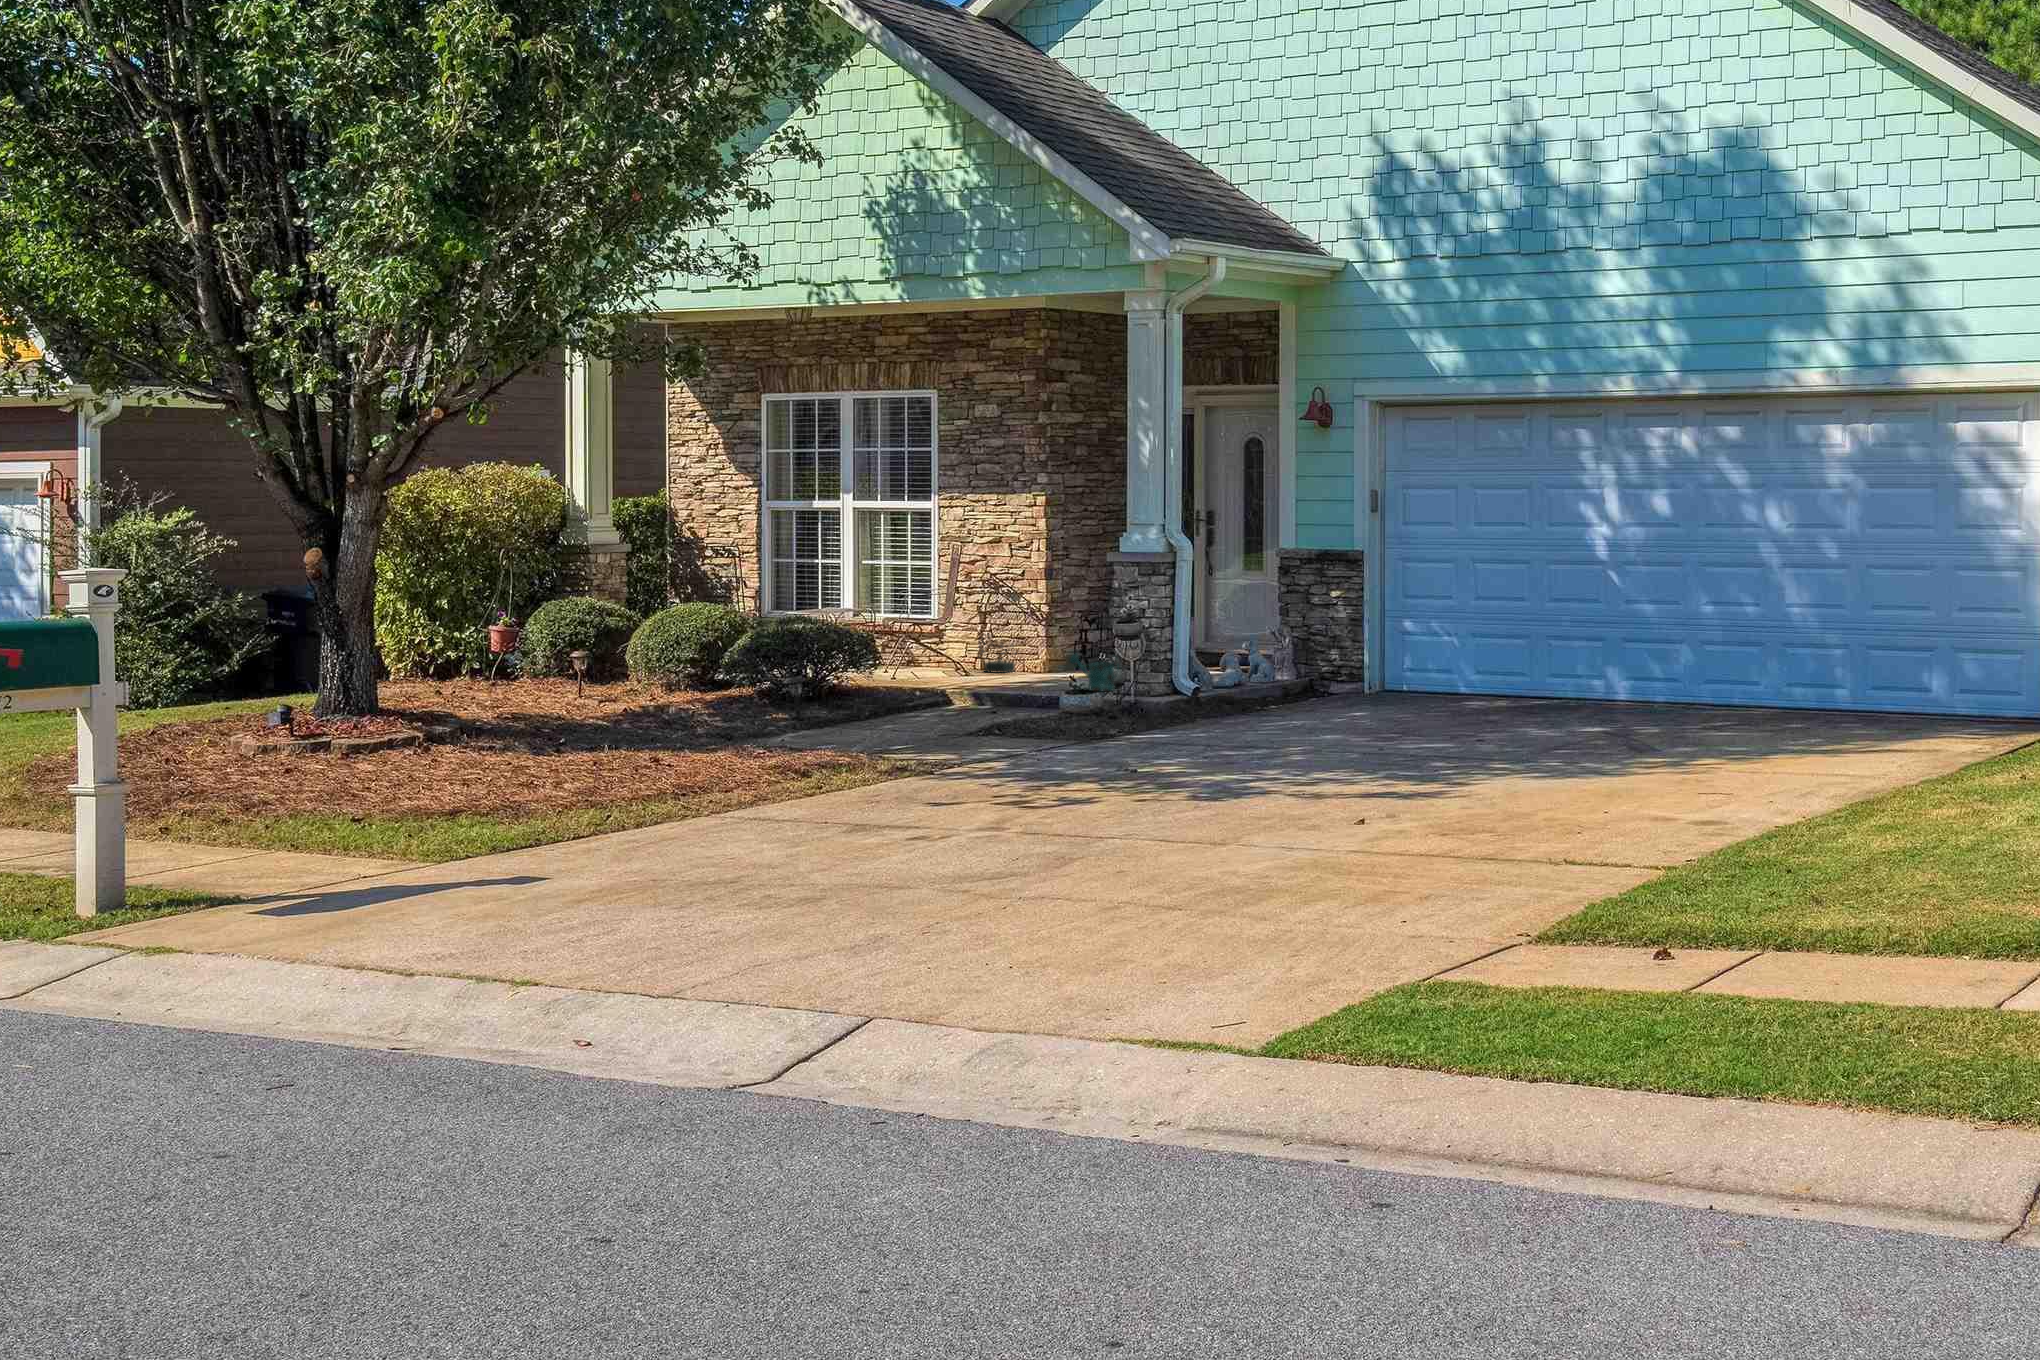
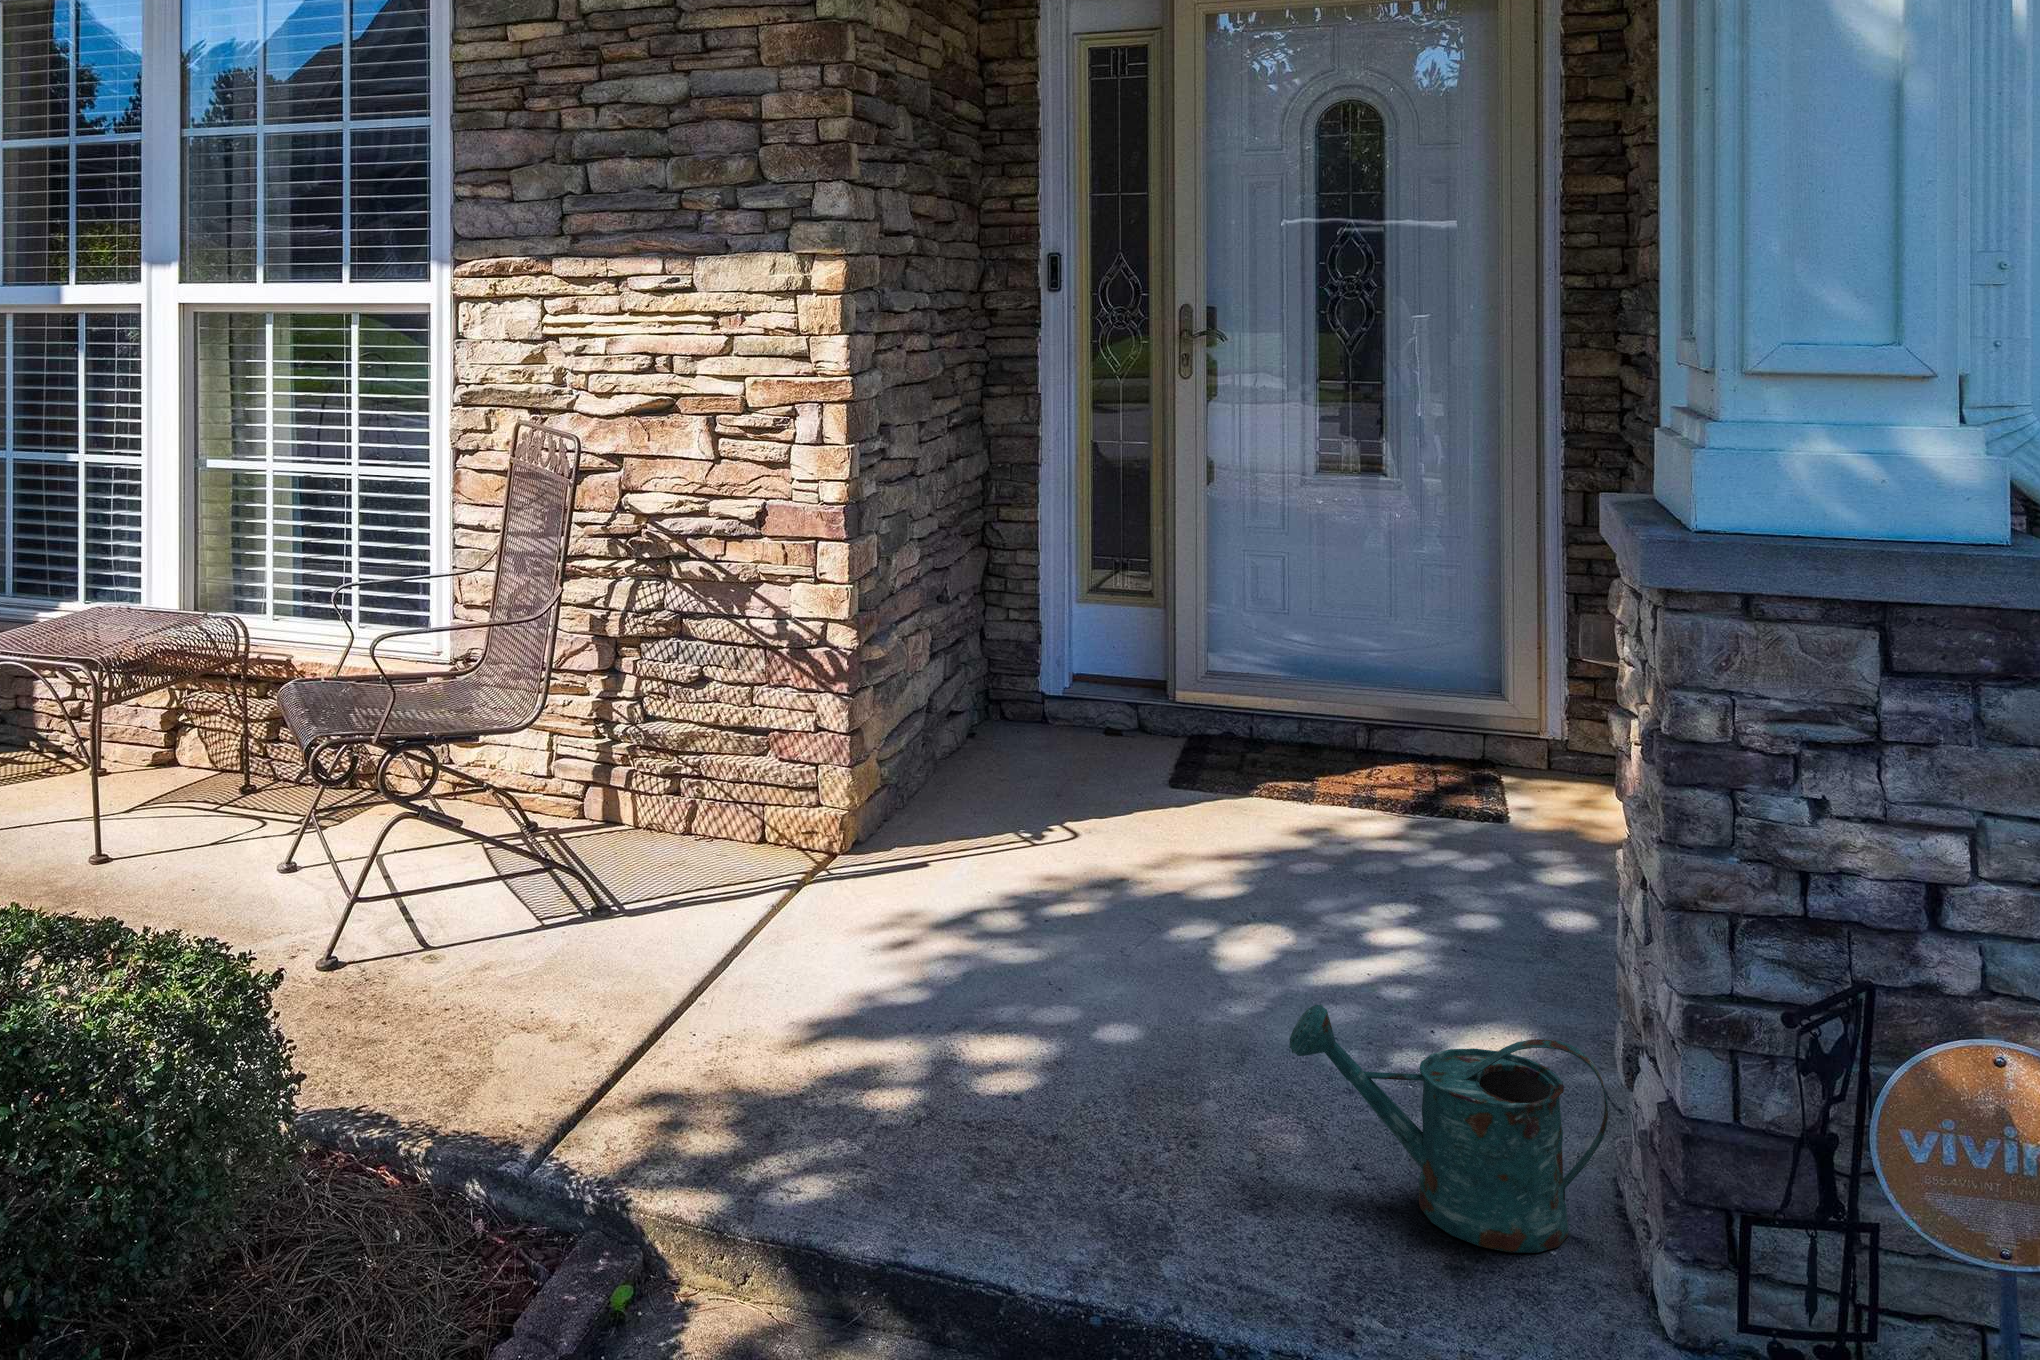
decorative plant: present [976,634,1019,673] -> none [608,719,764,873]

